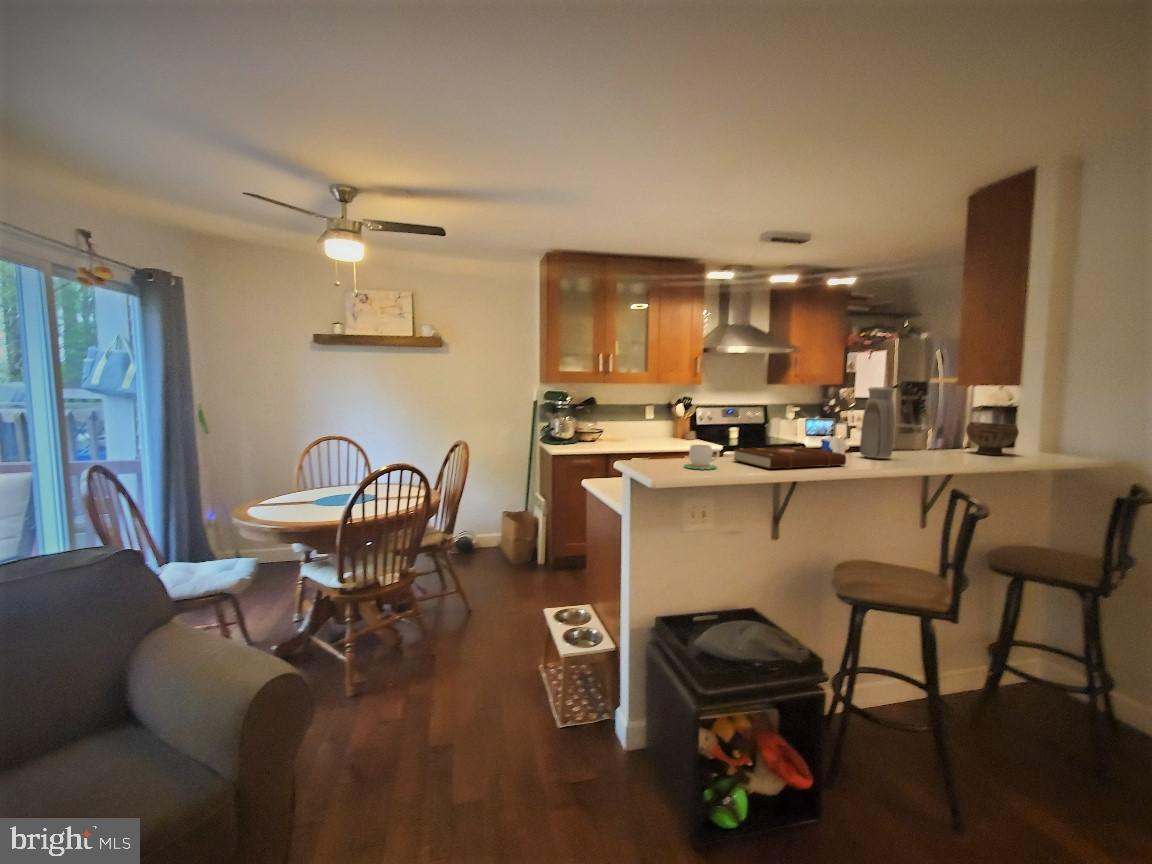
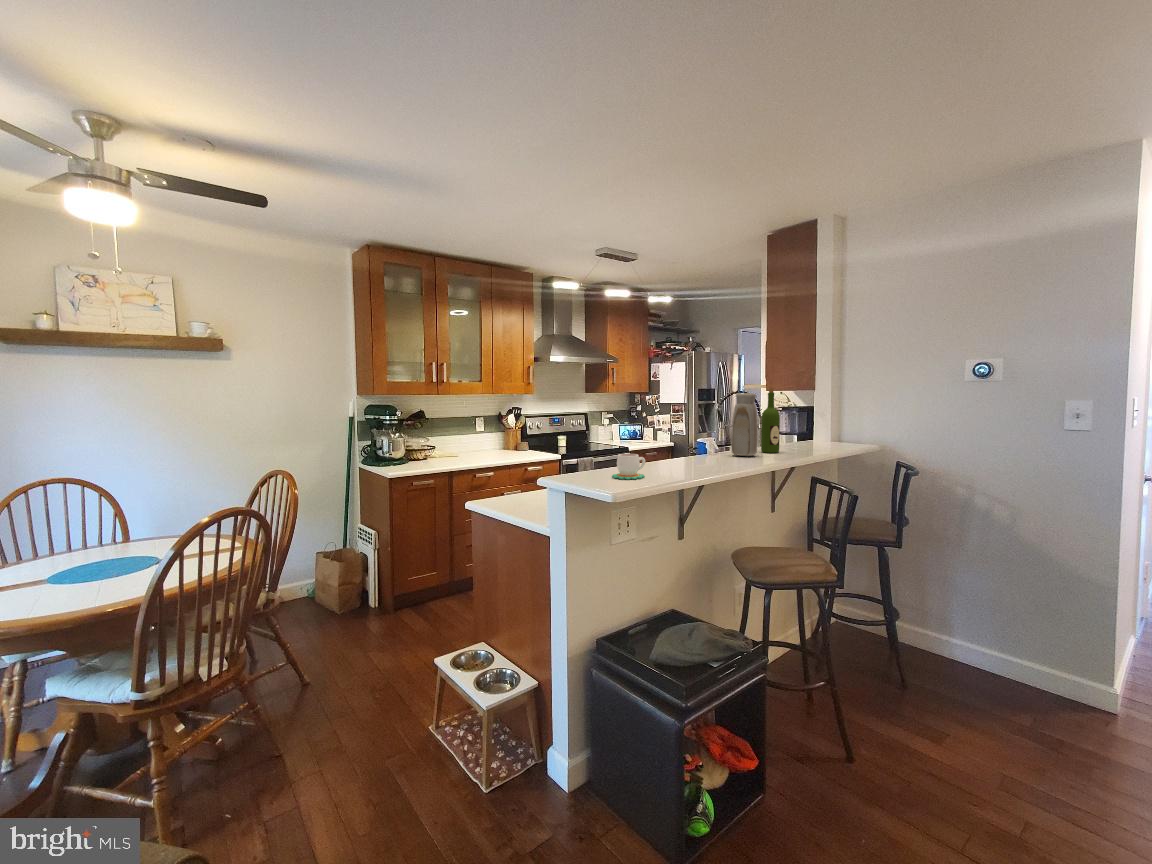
wine bottle: none [908,382,934,458] -> present [761,388,780,453]
bowl: present [966,422,1019,455] -> none [790,421,826,447]
book: present [733,446,846,469] -> none [643,449,739,473]

